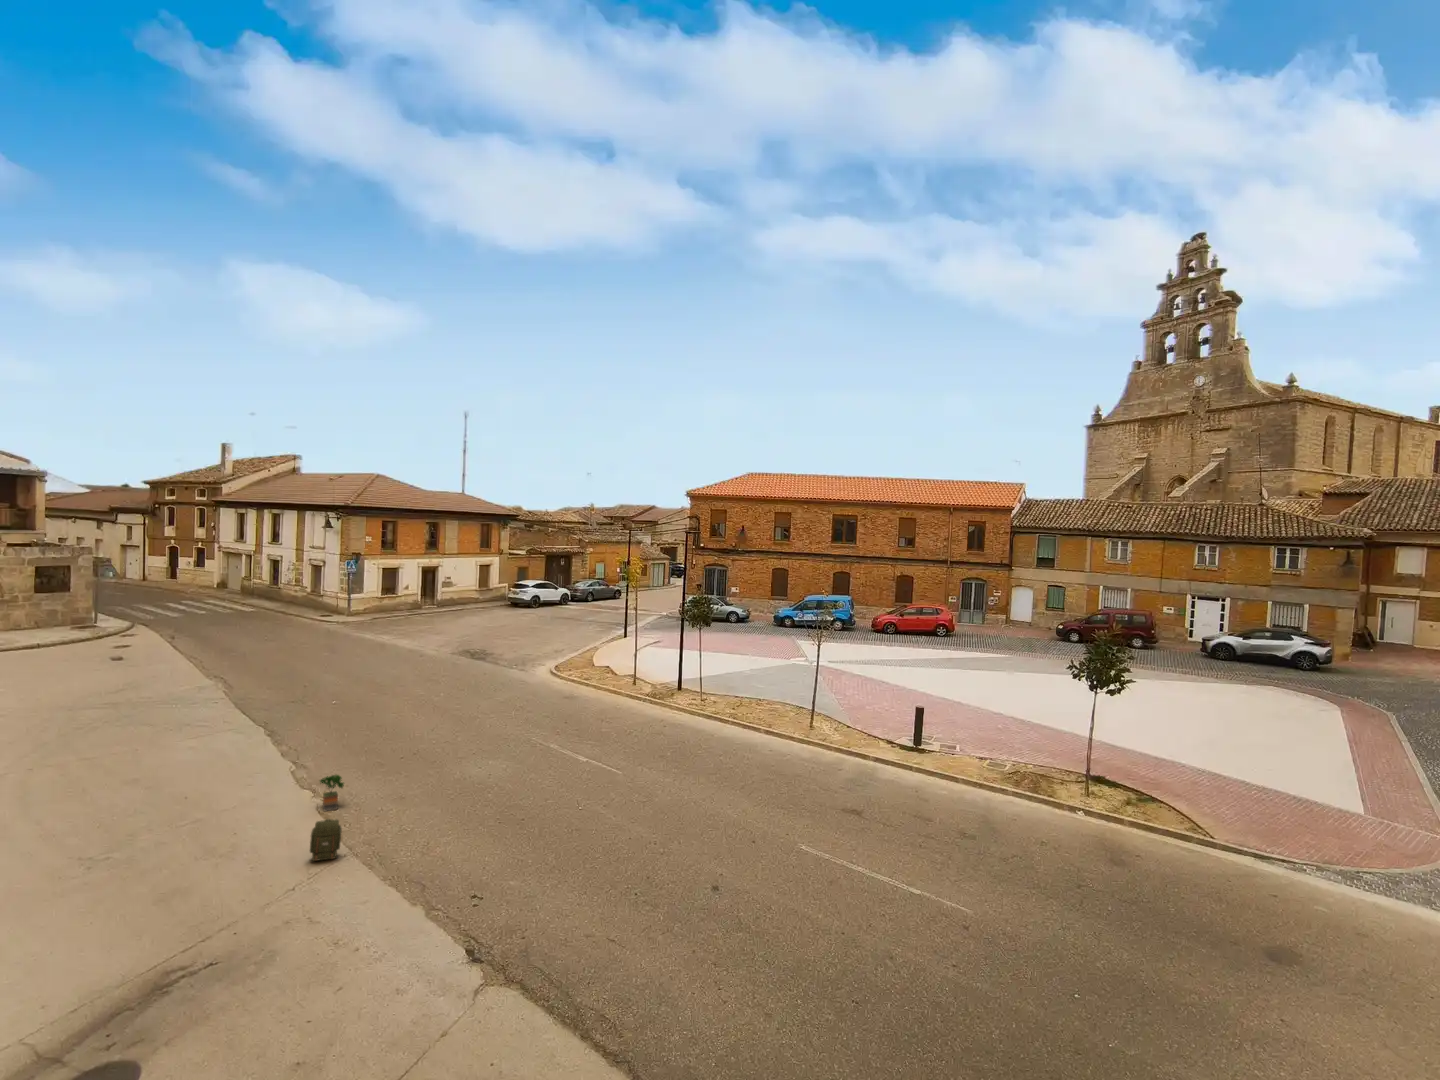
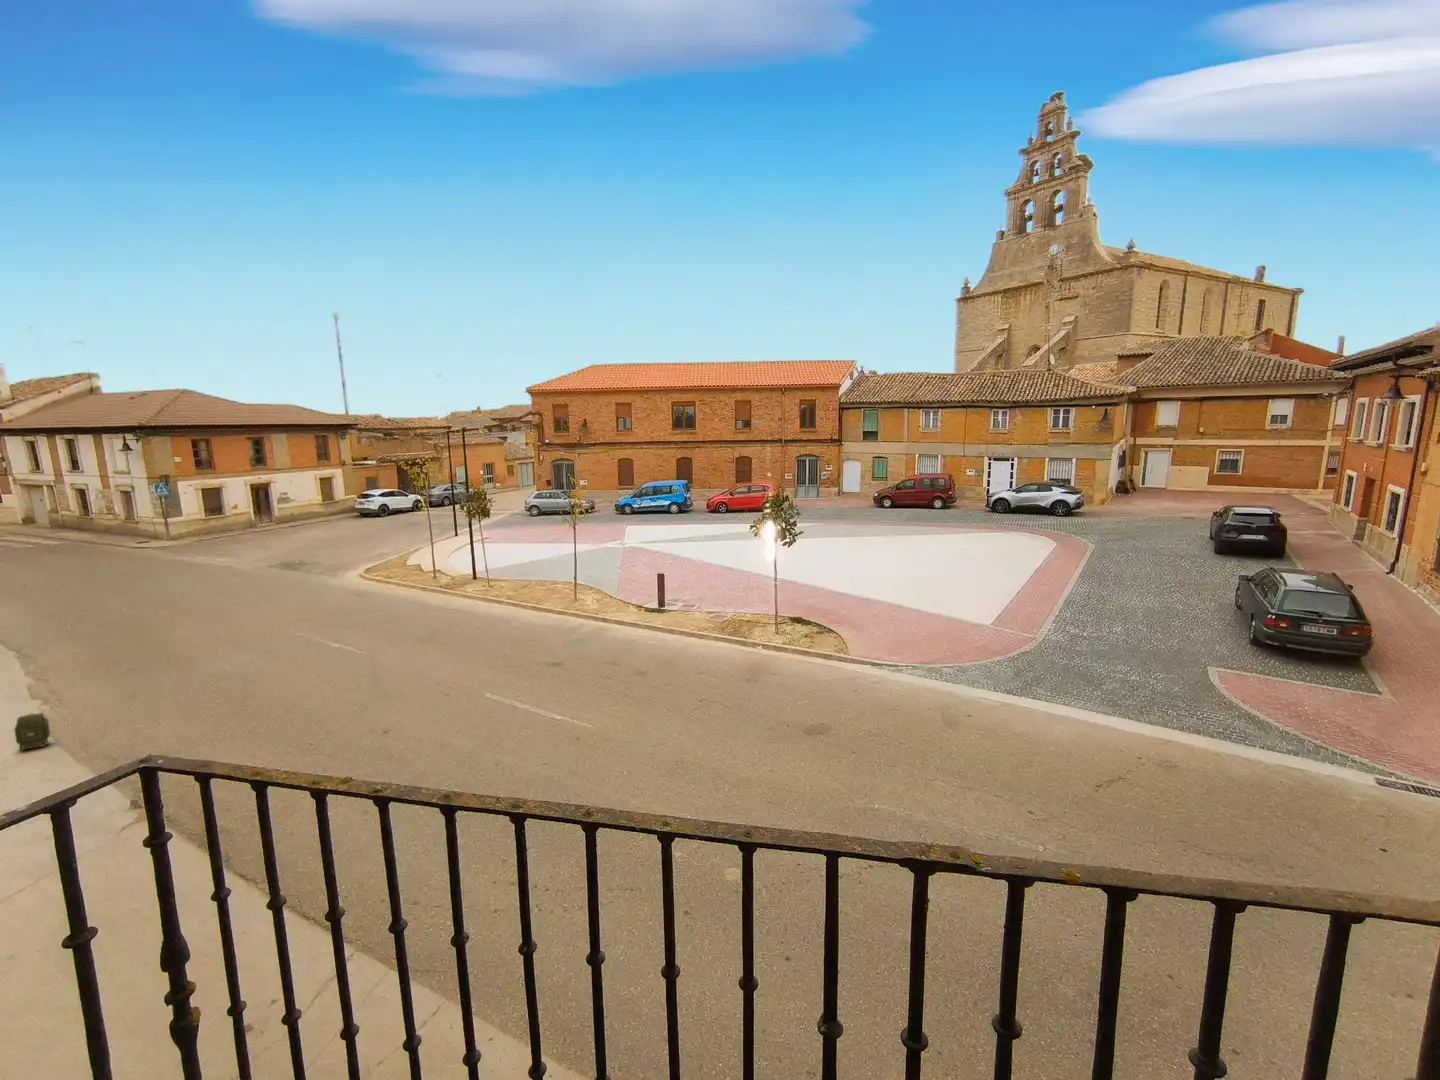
potted tree: present [320,775,344,811] -> none [42,679,71,712]

